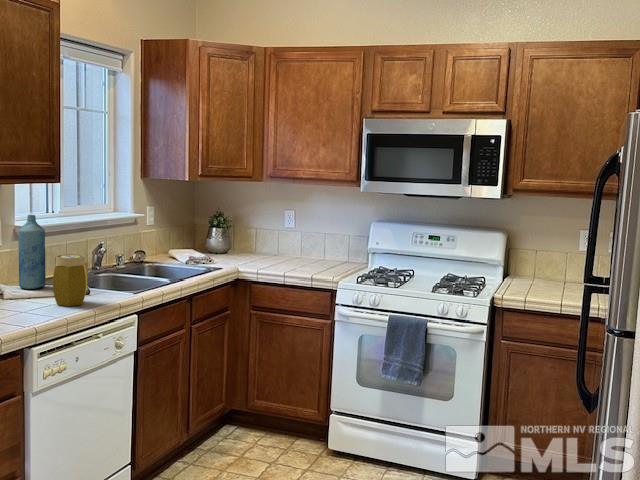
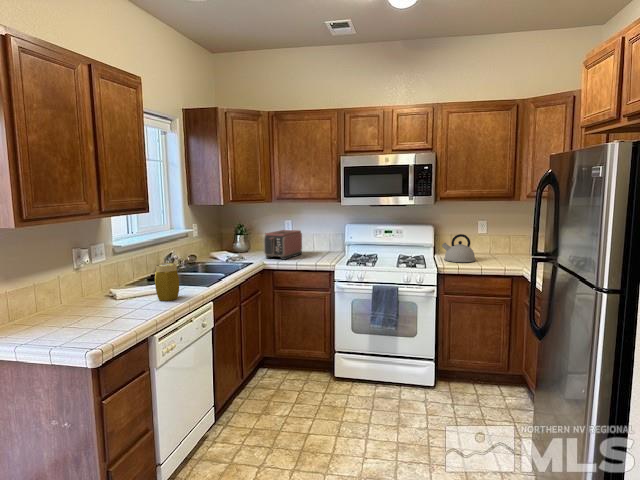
bottle: present [18,215,46,289] -> none [119,237,141,290]
toaster: none [243,223,304,267] -> present [264,230,302,260]
kettle: none [509,248,562,293] -> present [442,234,475,262]

